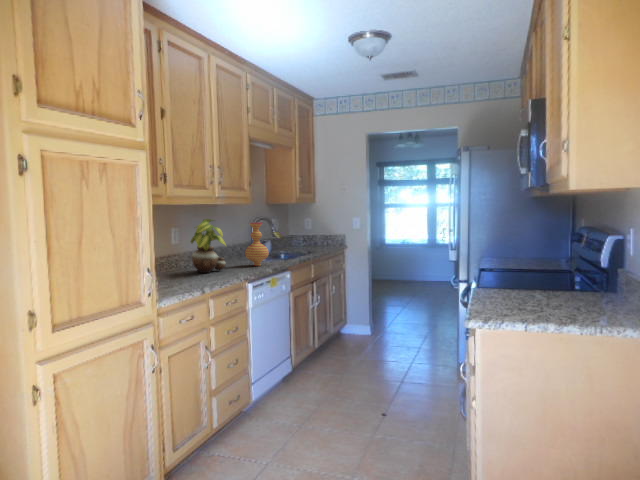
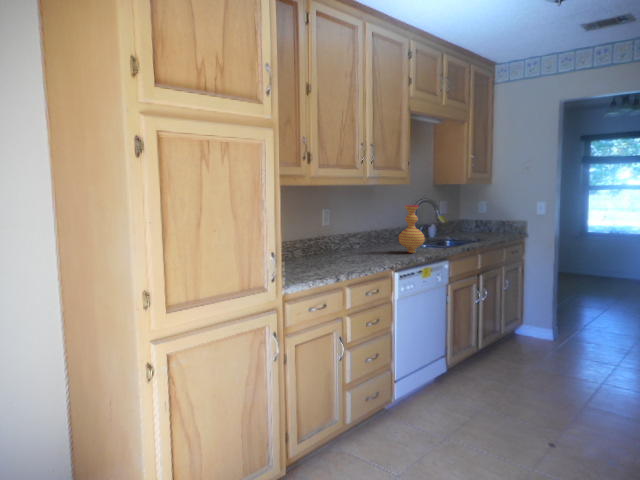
potted plant: present [191,219,226,273] -> none [338,200,375,258]

